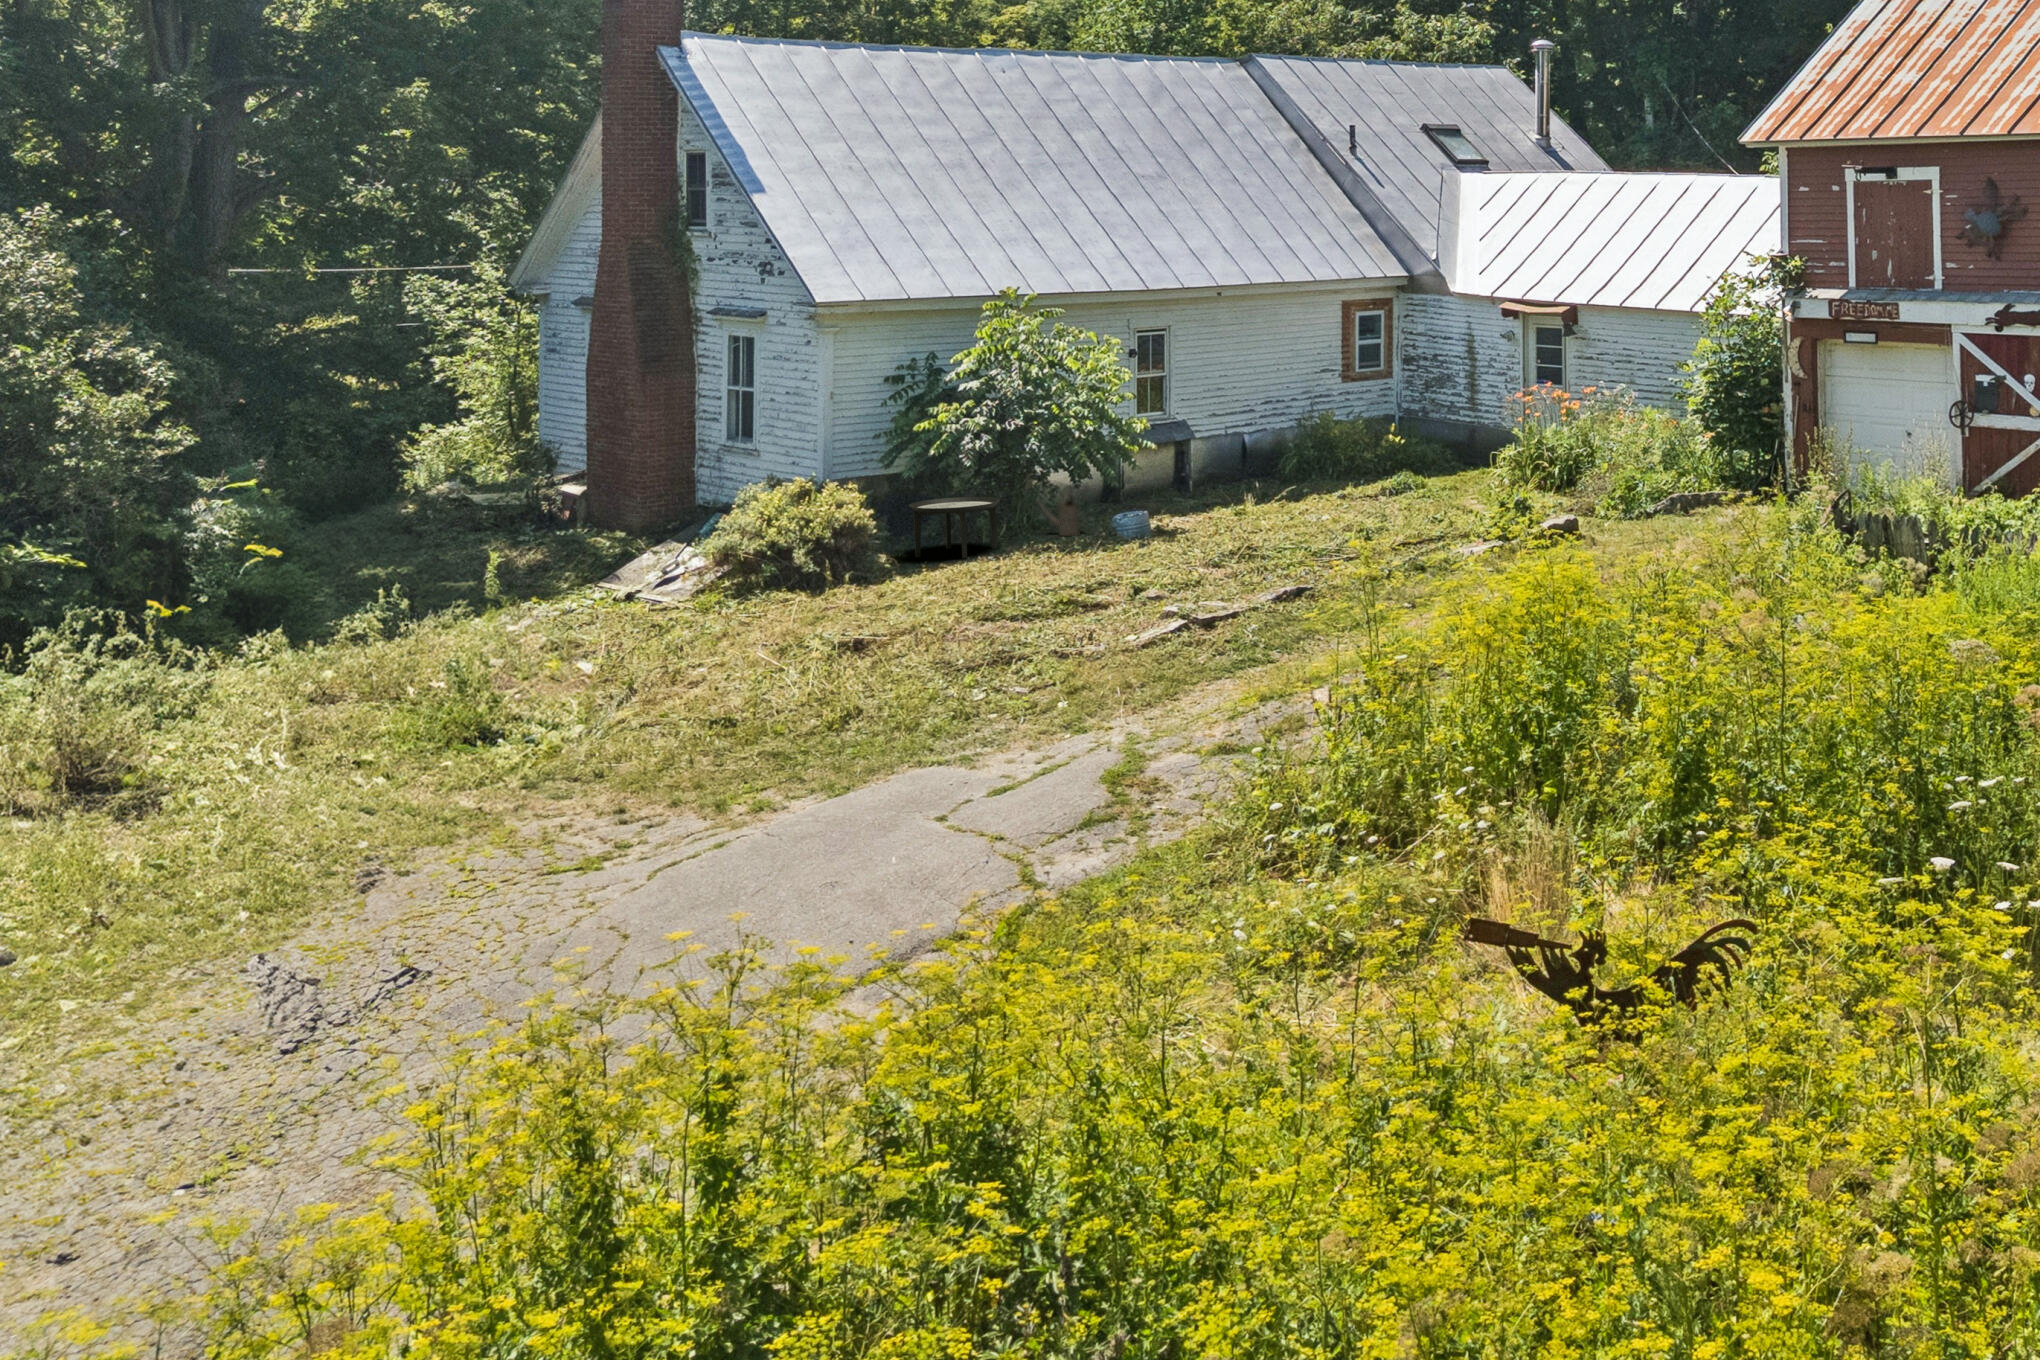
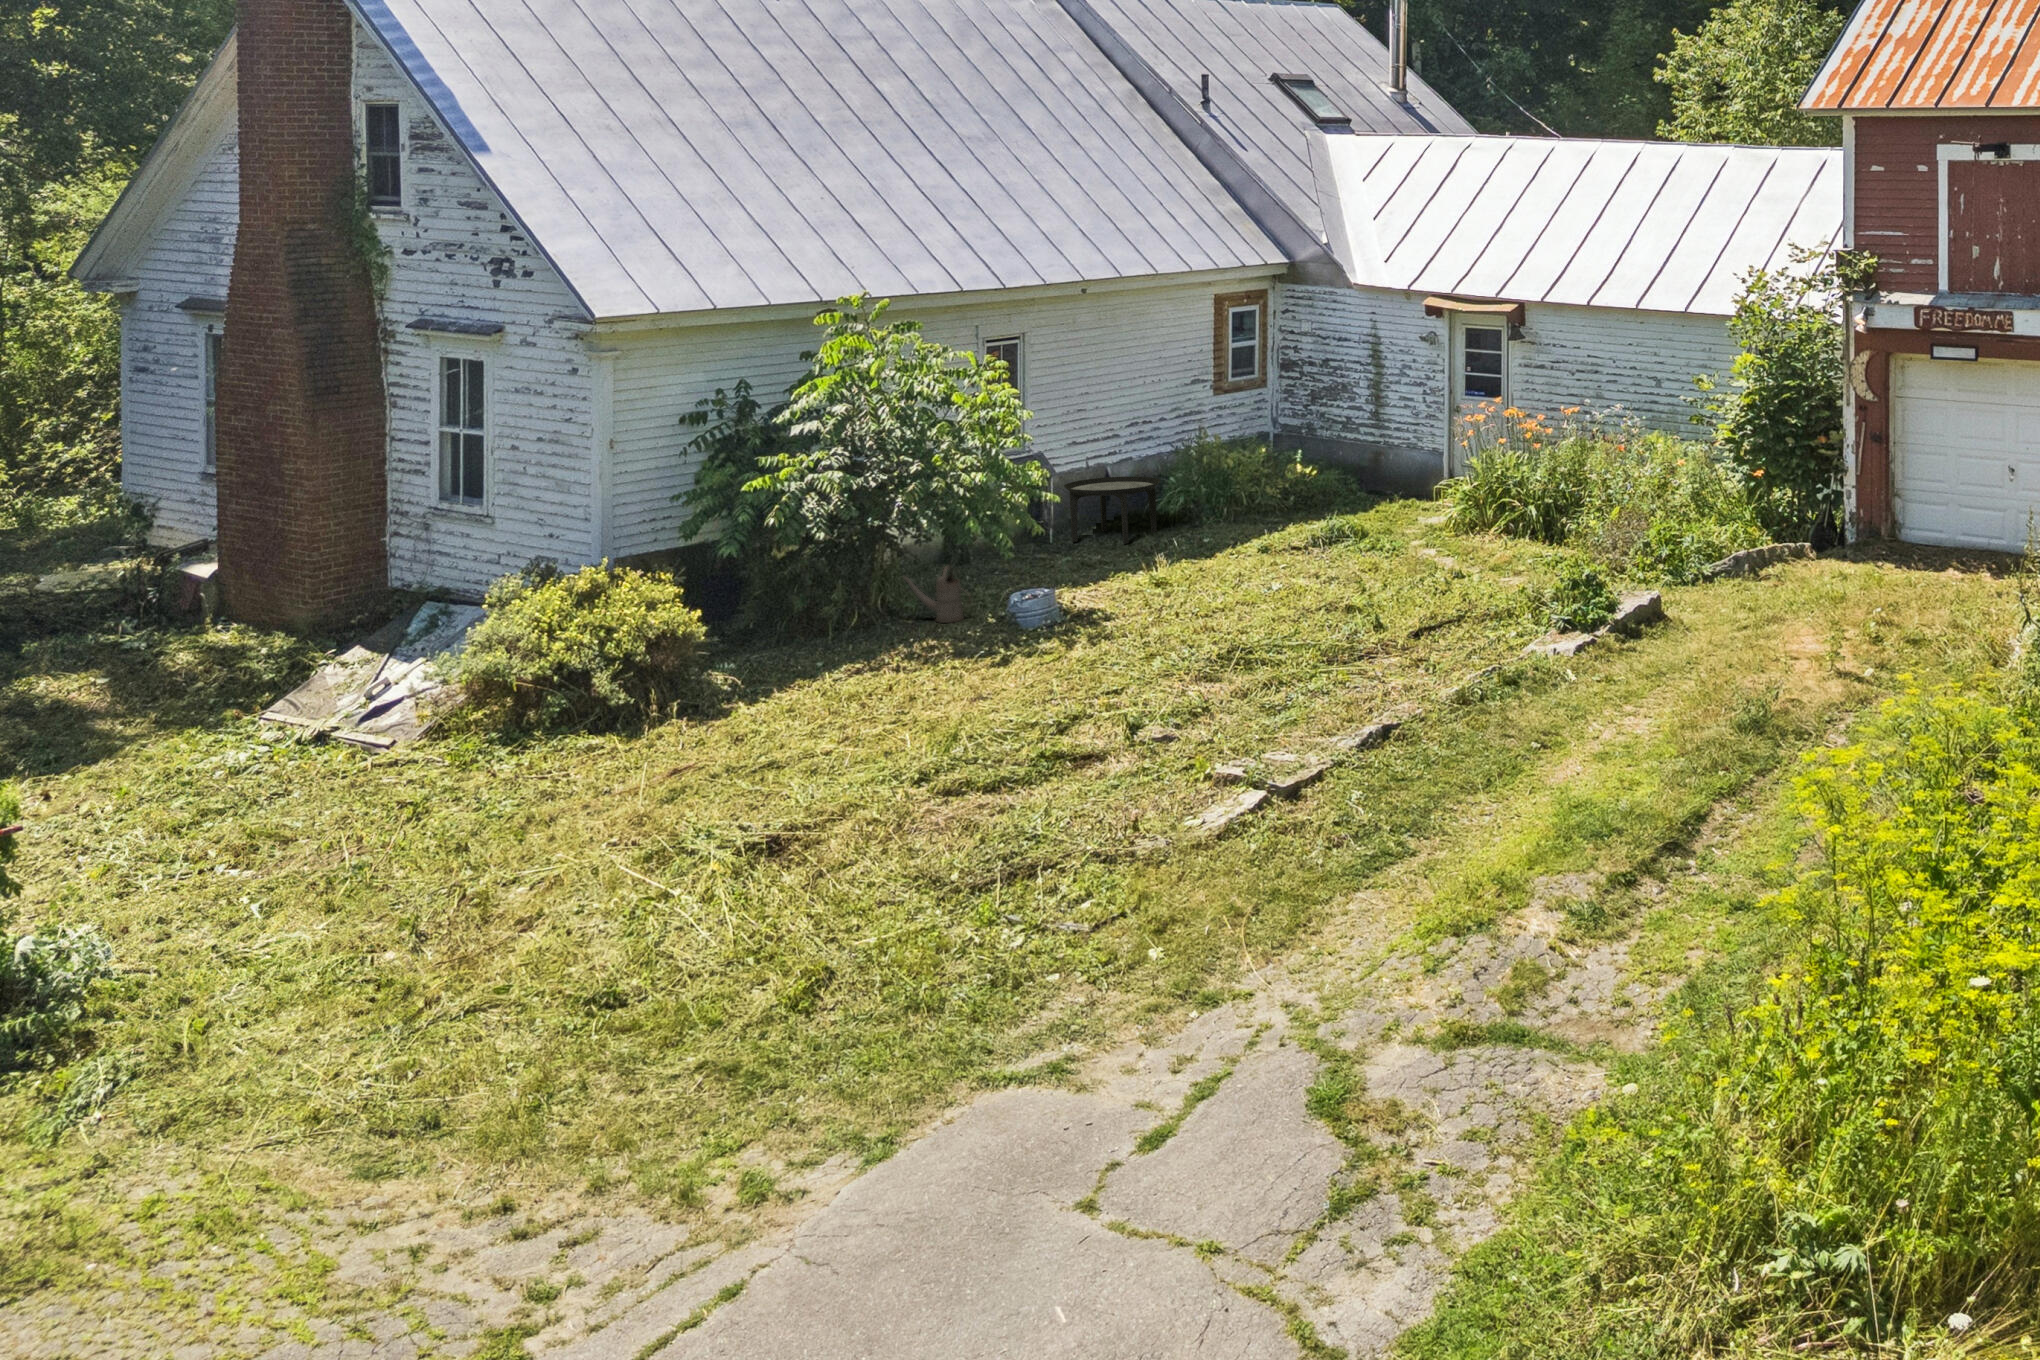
round table: present [909,497,1000,558] -> present [1064,477,1160,544]

